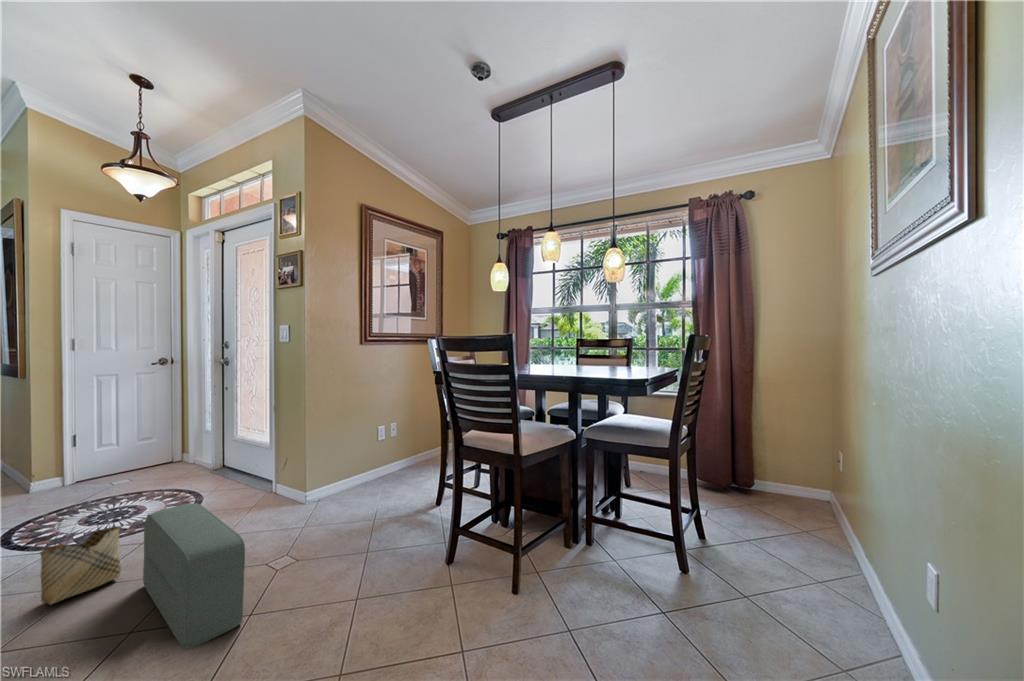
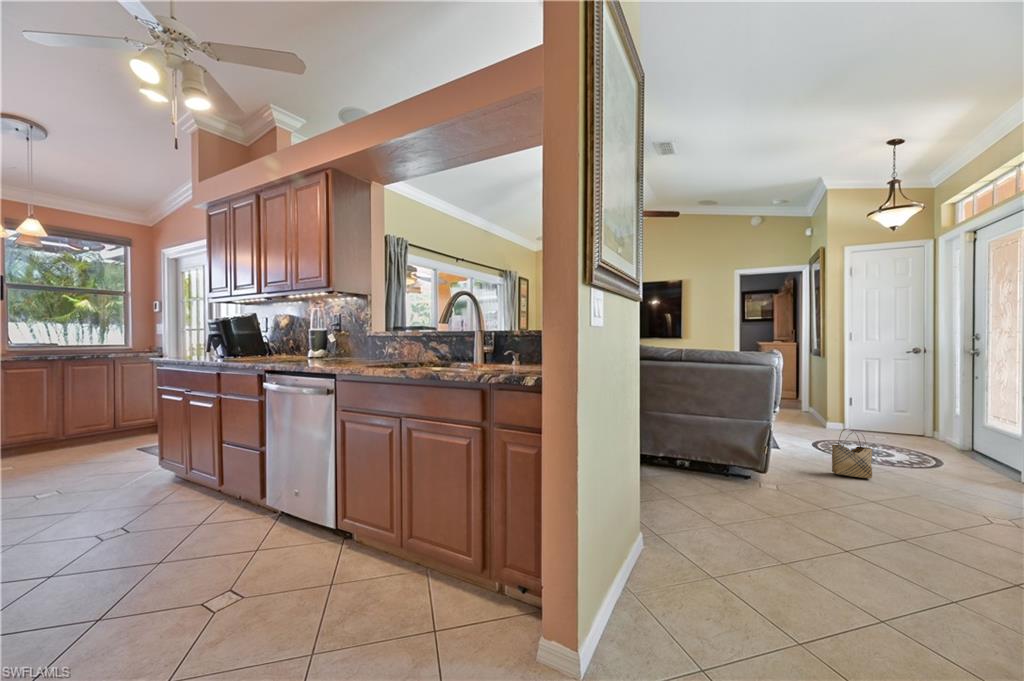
pouf: present [143,503,245,649] -> none [885,444,950,529]

